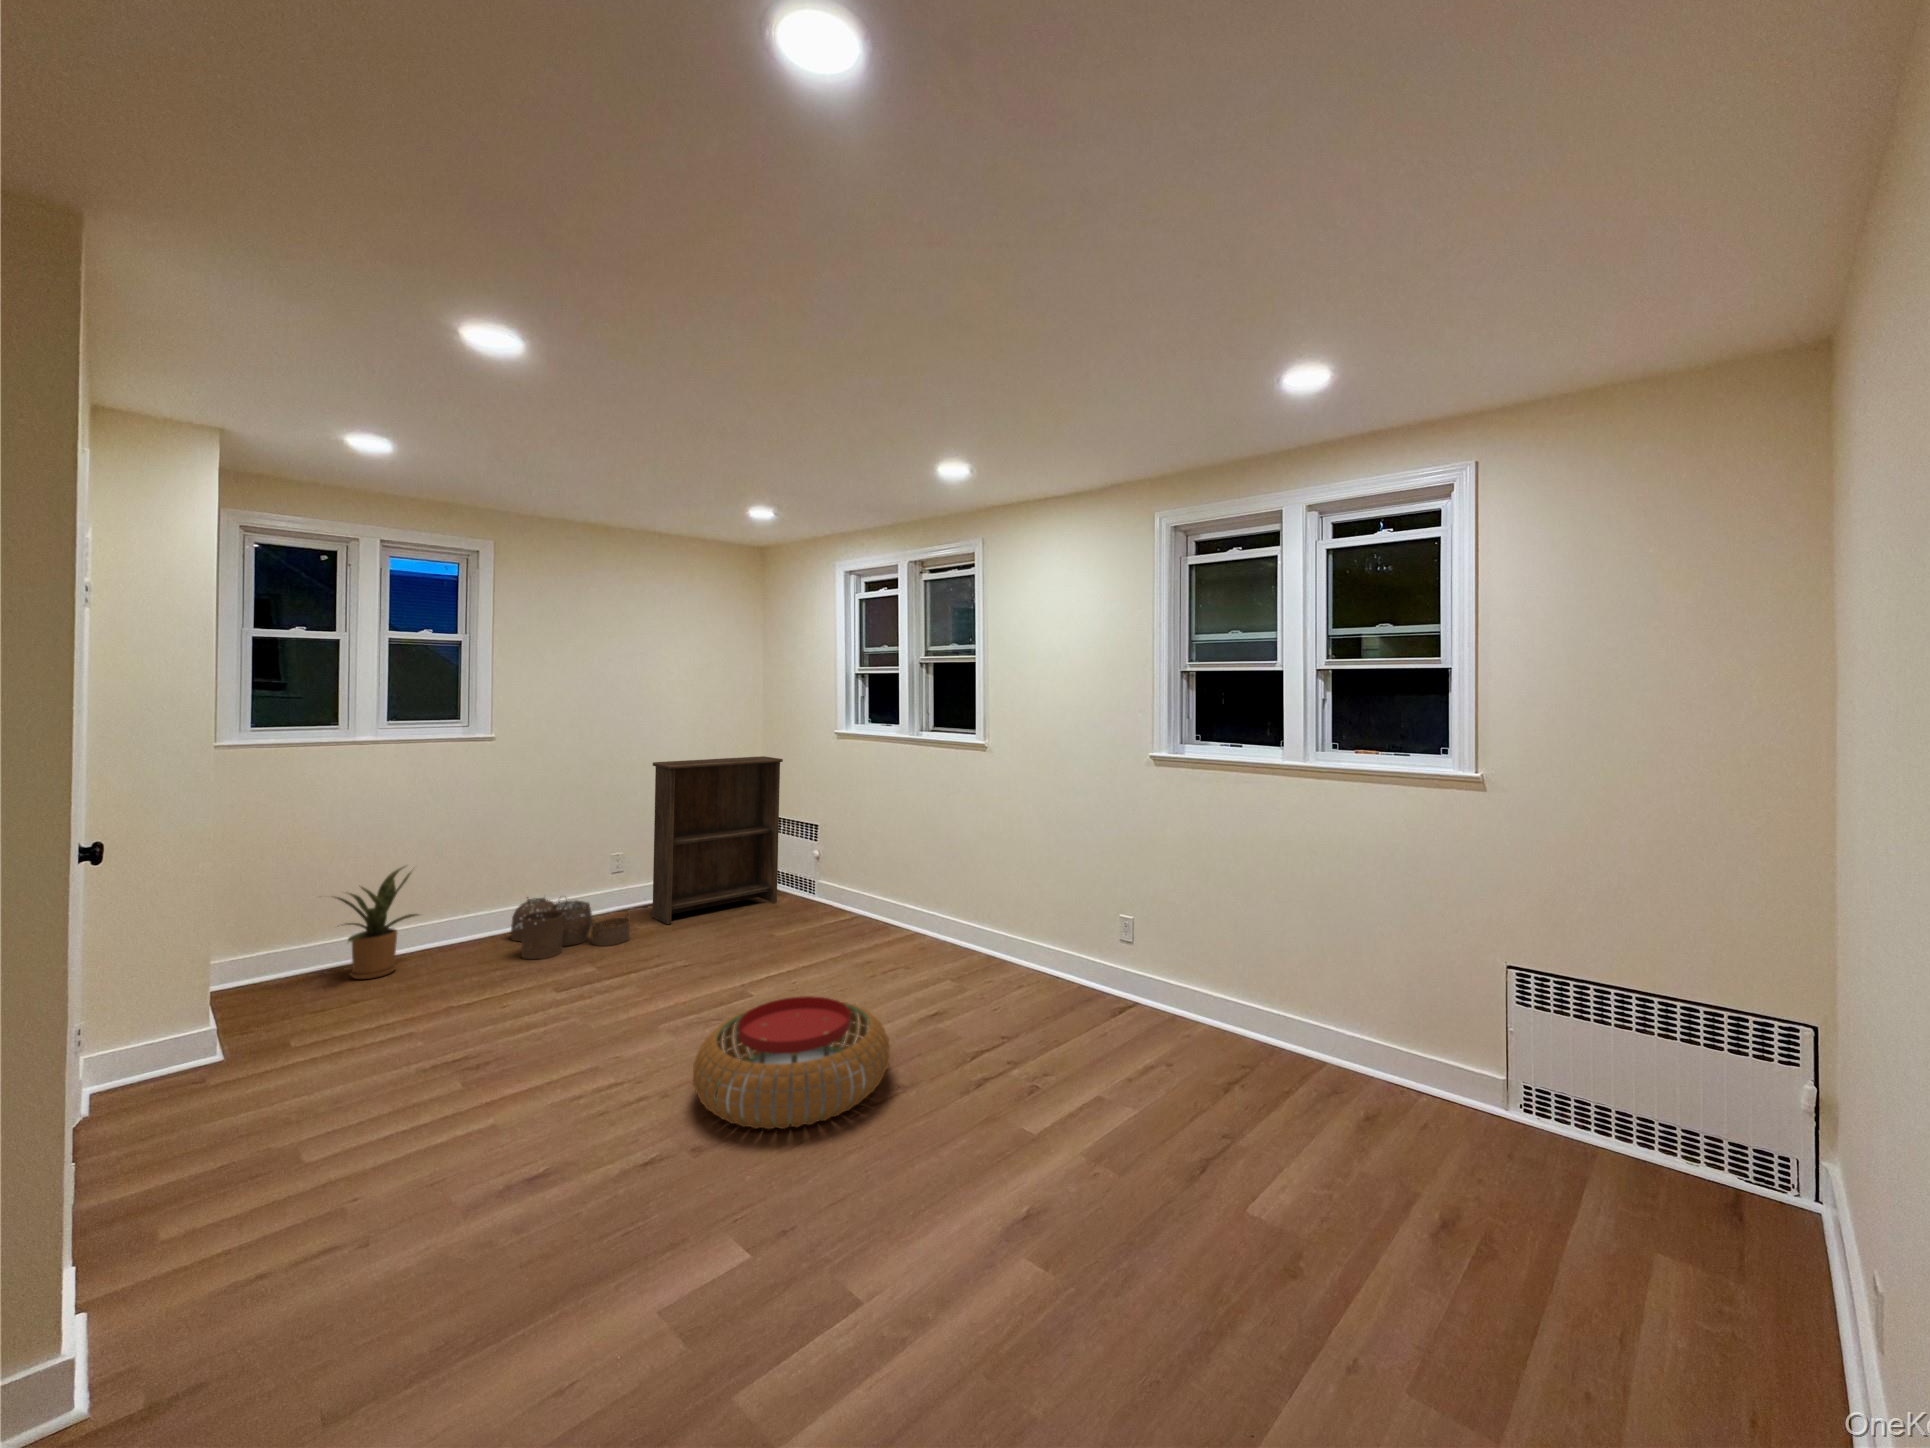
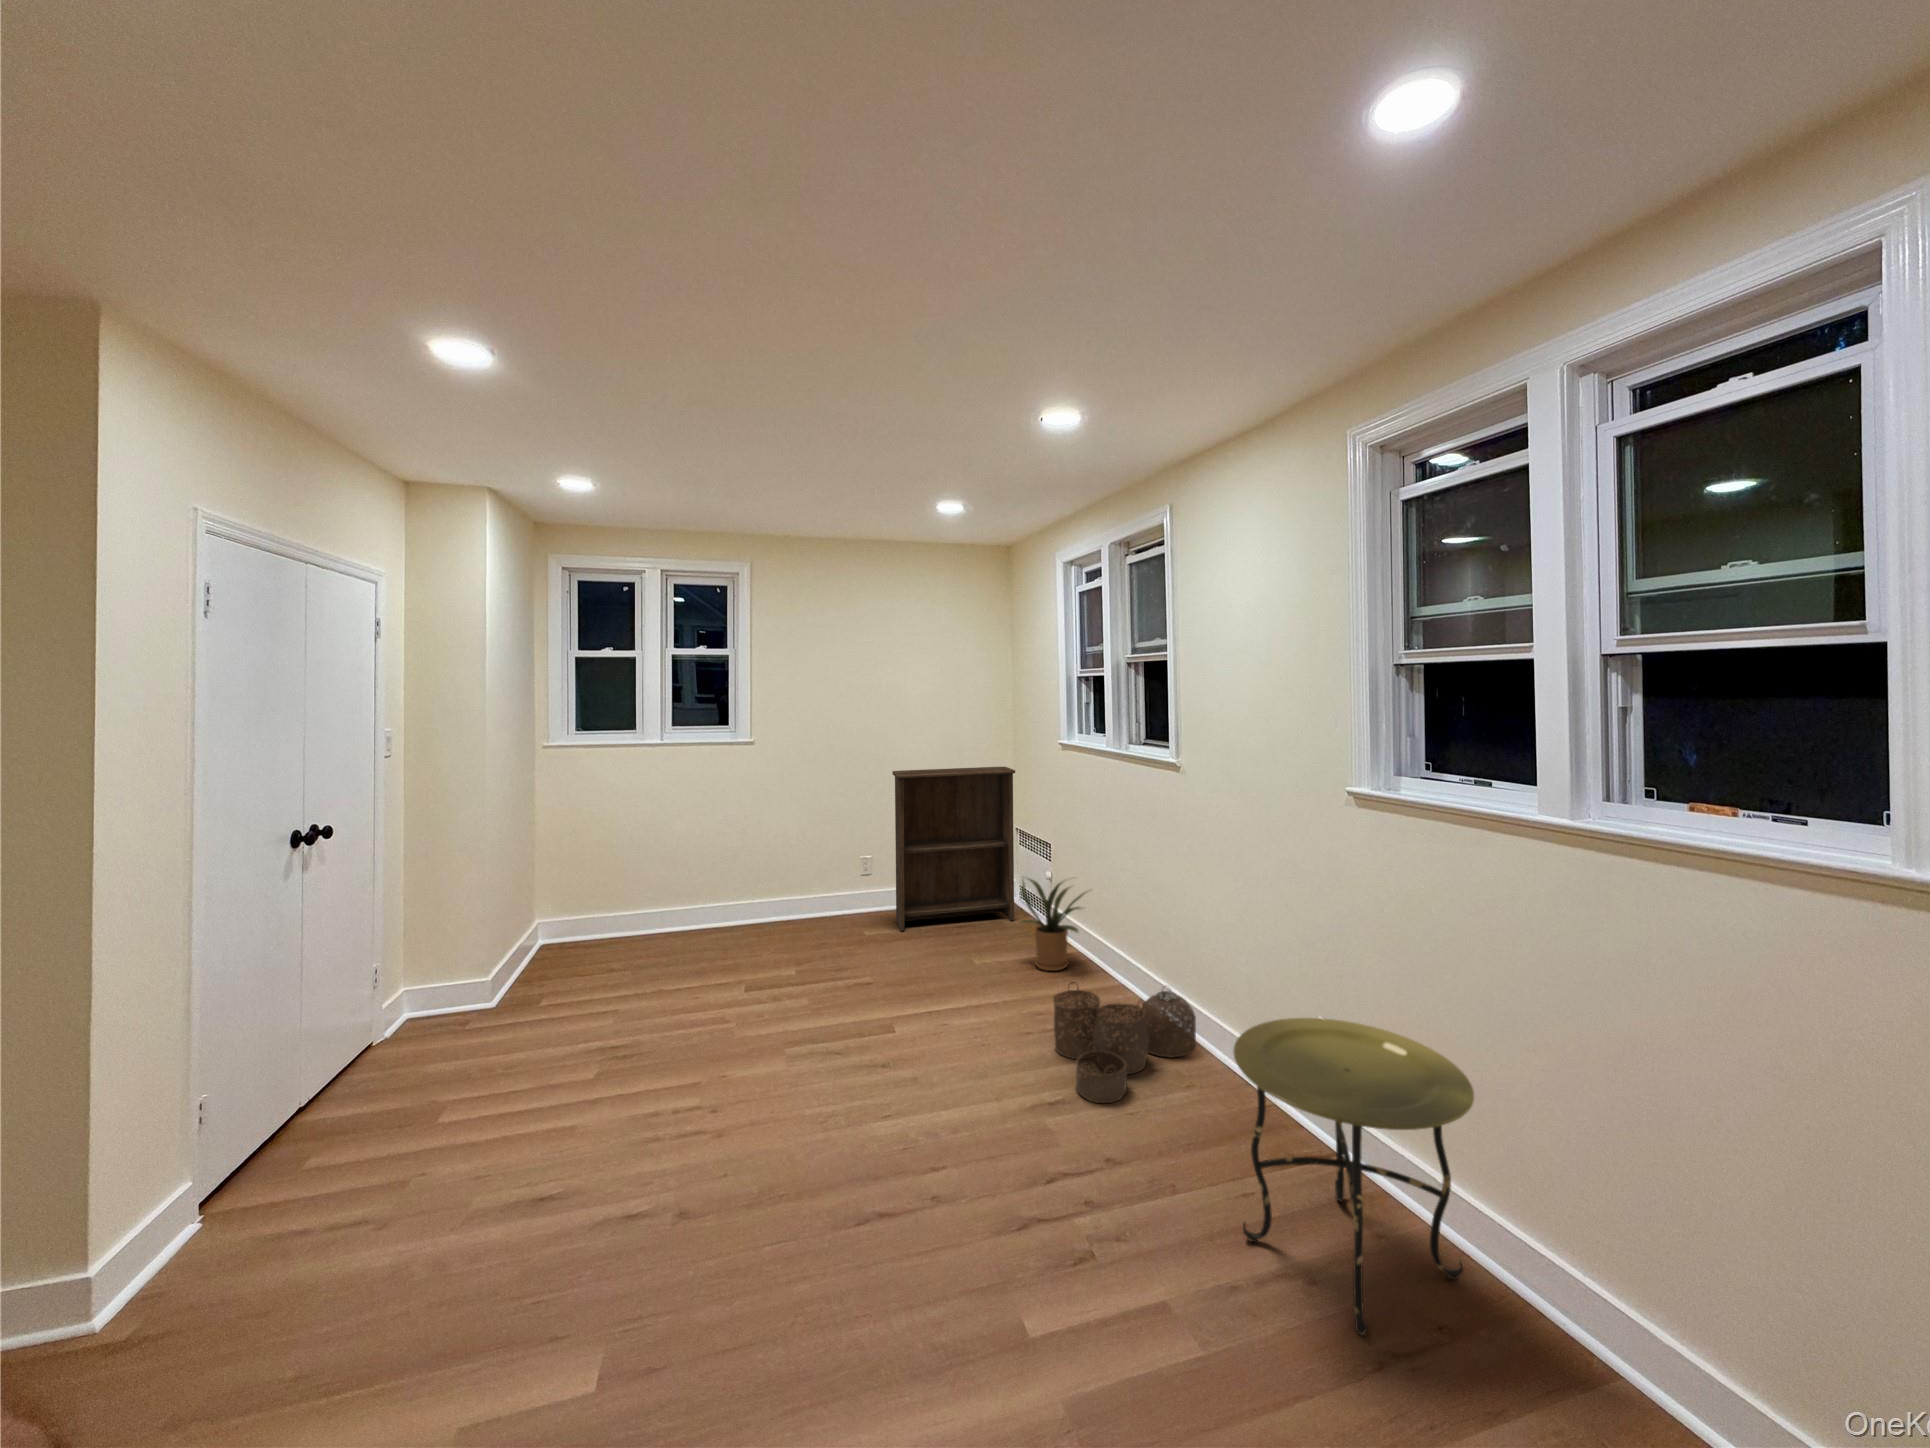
house plant: present [336,866,418,979] -> present [1021,879,1092,971]
woven basket: present [511,897,630,959] -> present [1053,982,1196,1103]
side table: none [1113,908,1260,1082] -> present [1233,1018,1474,1335]
pouf: present [693,996,890,1129] -> none [727,1049,947,1213]

